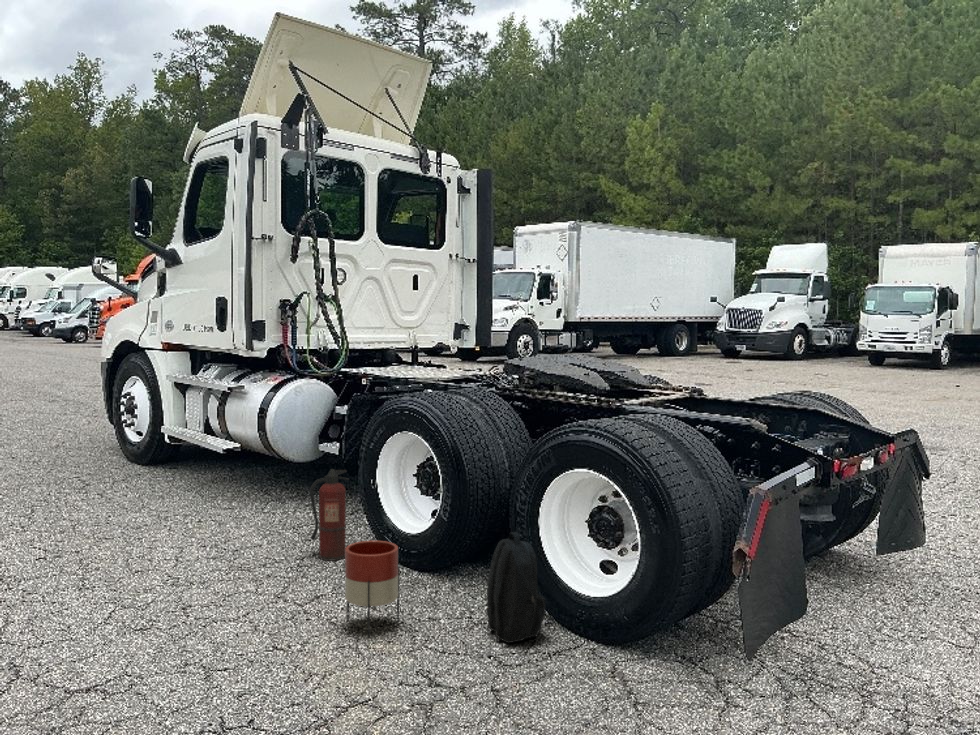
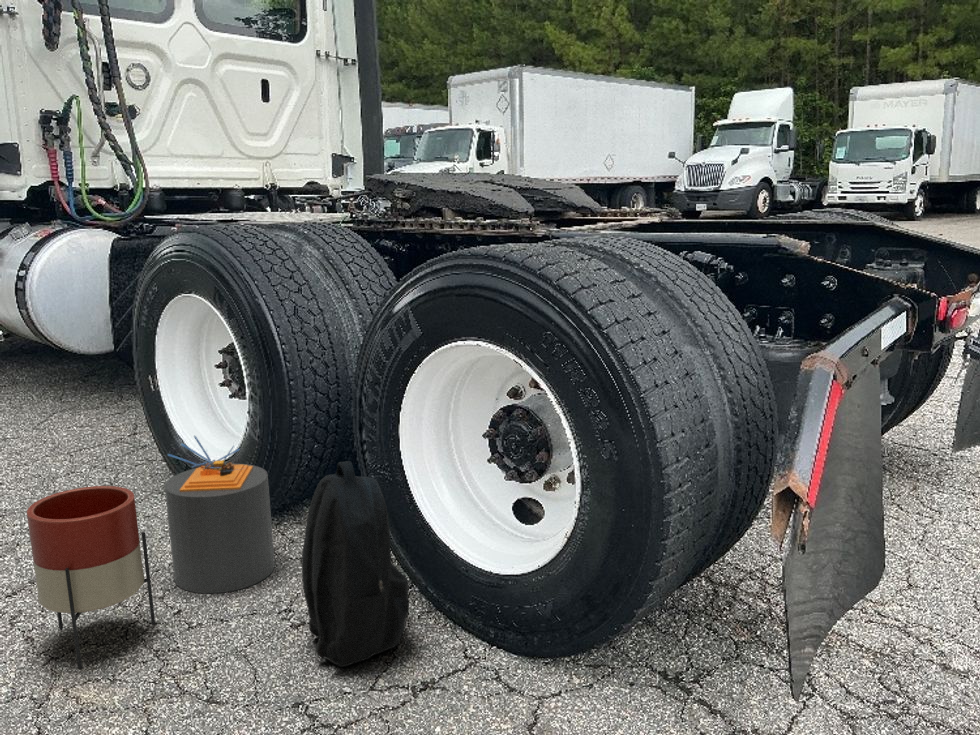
fire extinguisher: present [310,469,348,561] -> none [52,360,126,505]
trash can: none [397,514,456,609] -> present [165,436,275,593]

